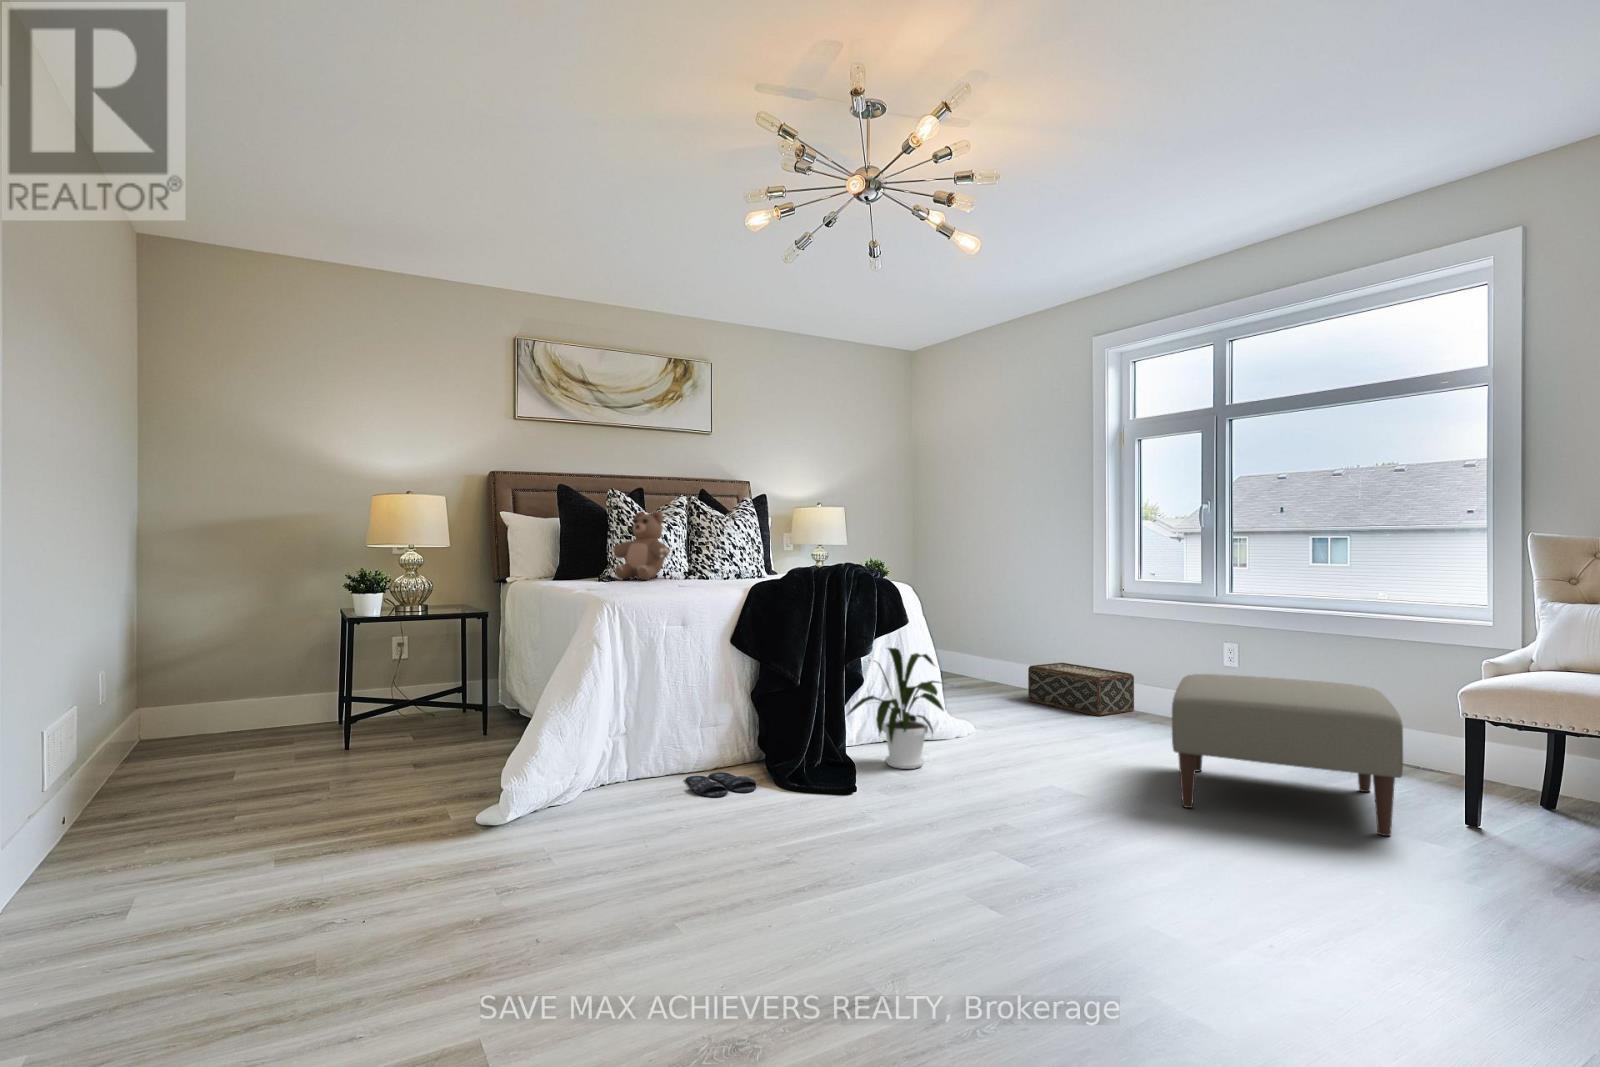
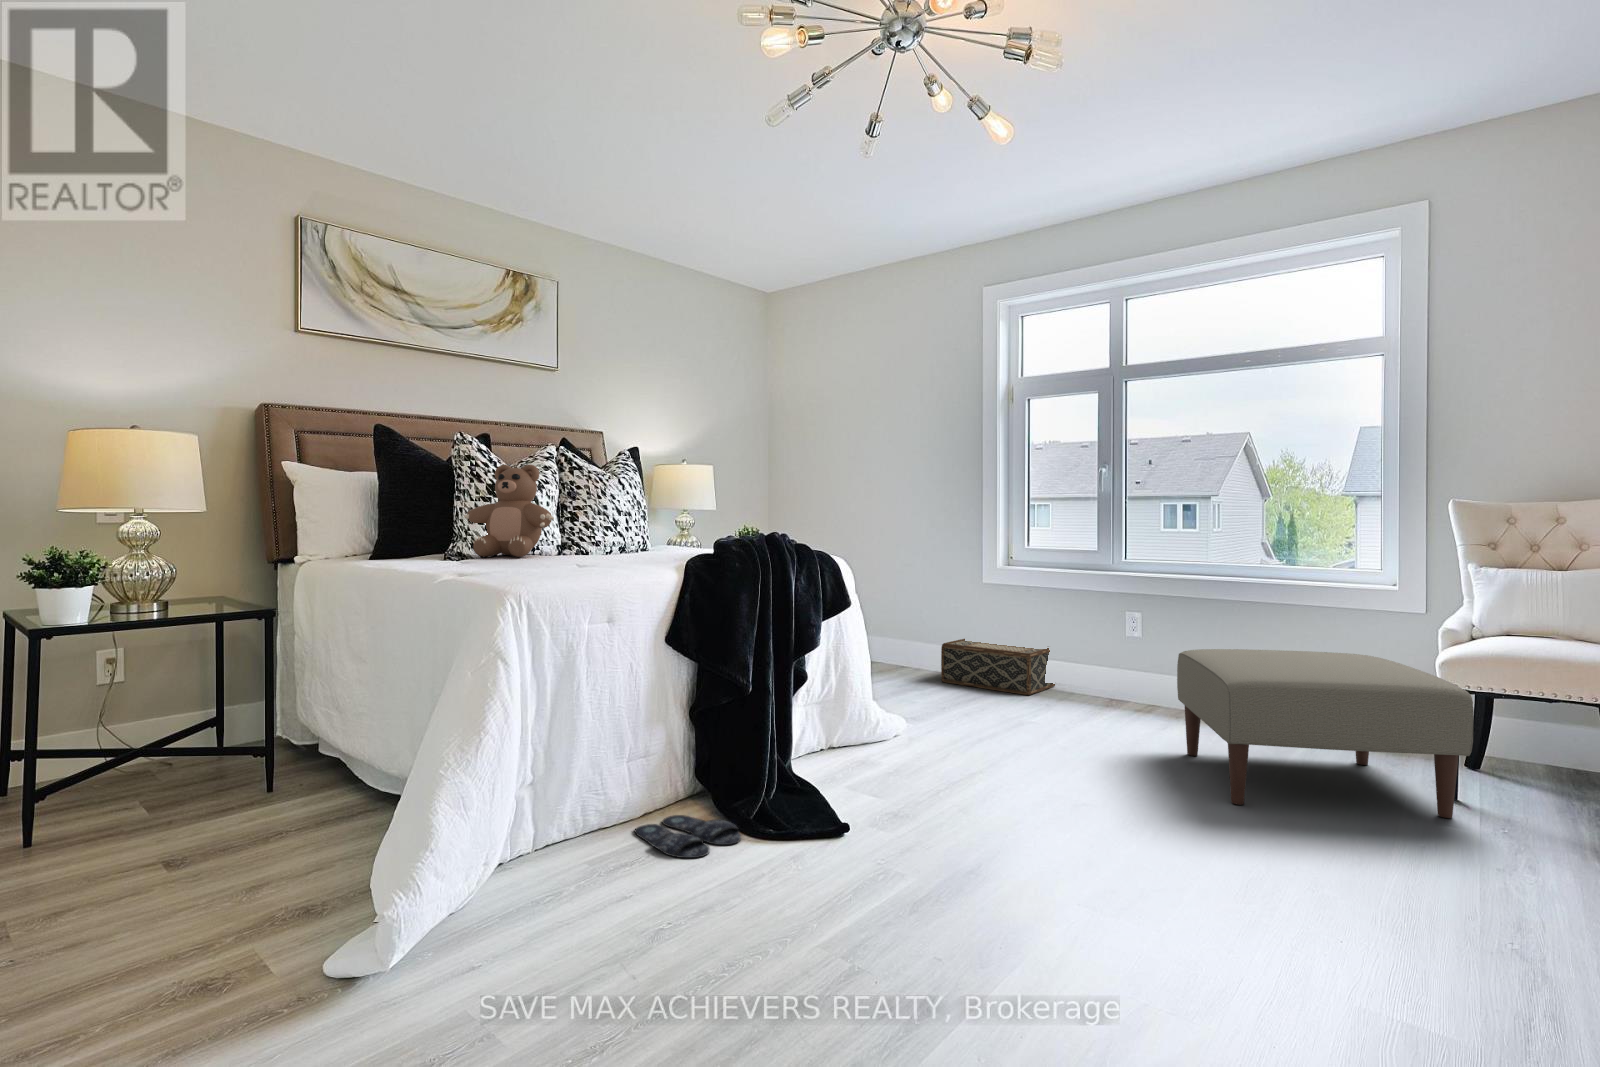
house plant: present [846,648,943,769] -> none [826,637,953,785]

